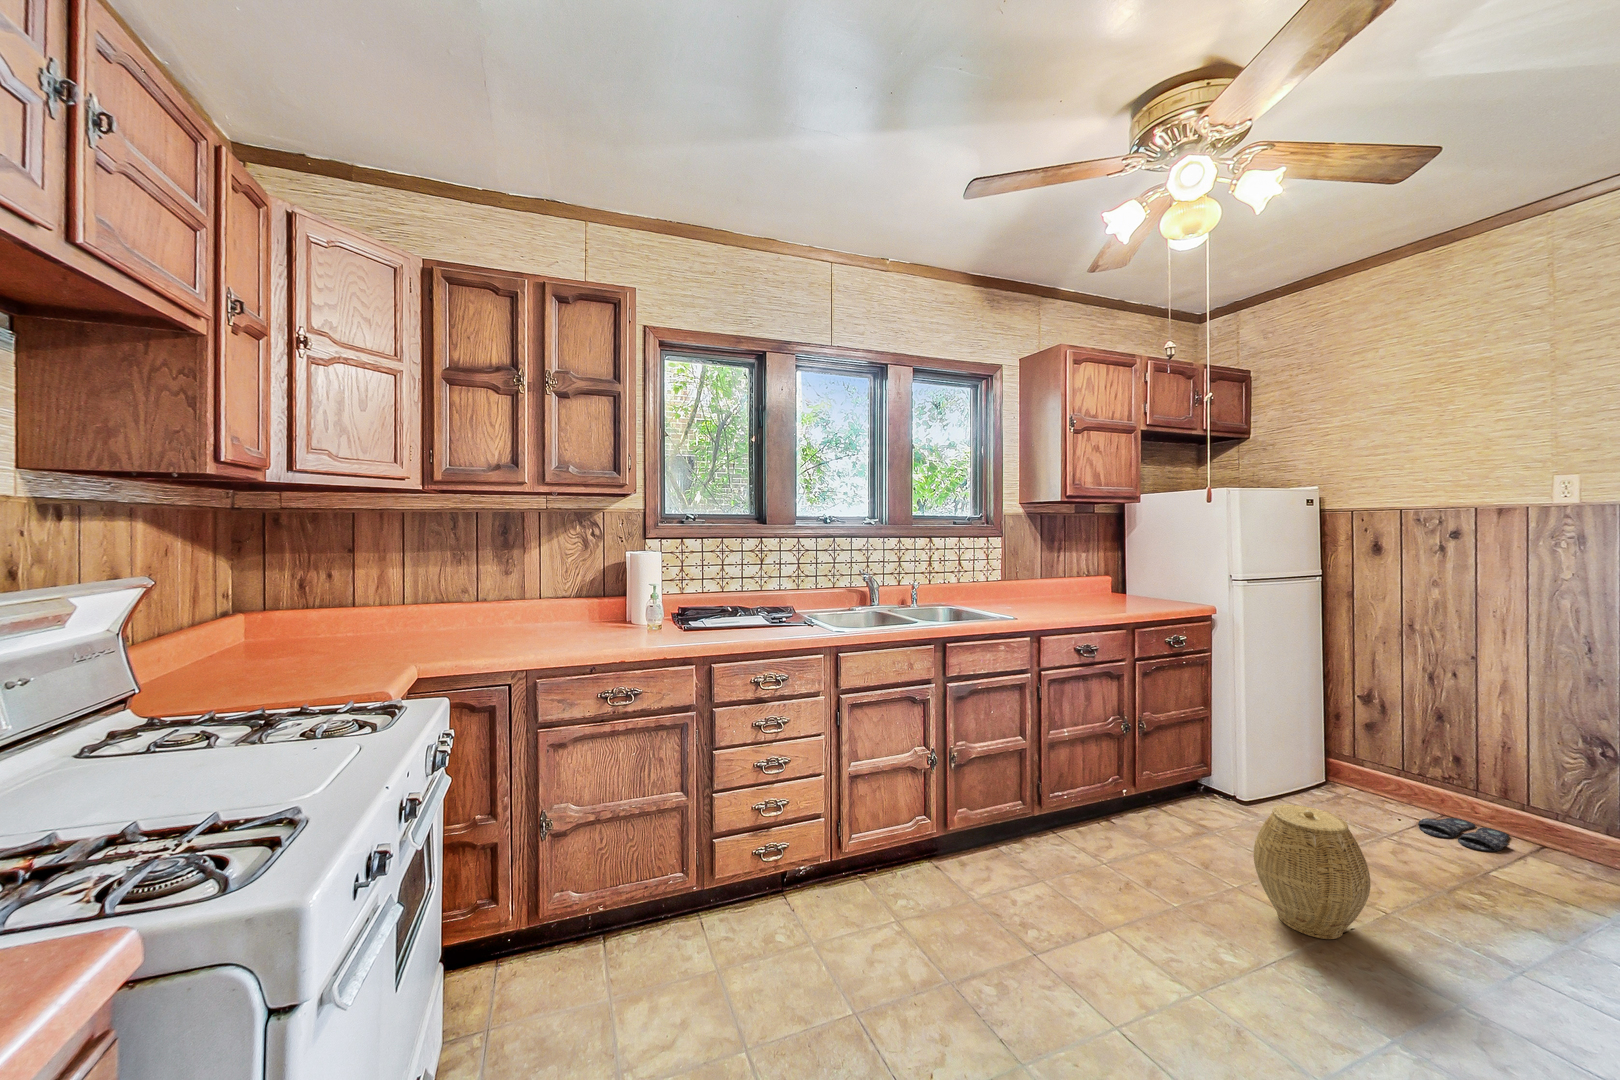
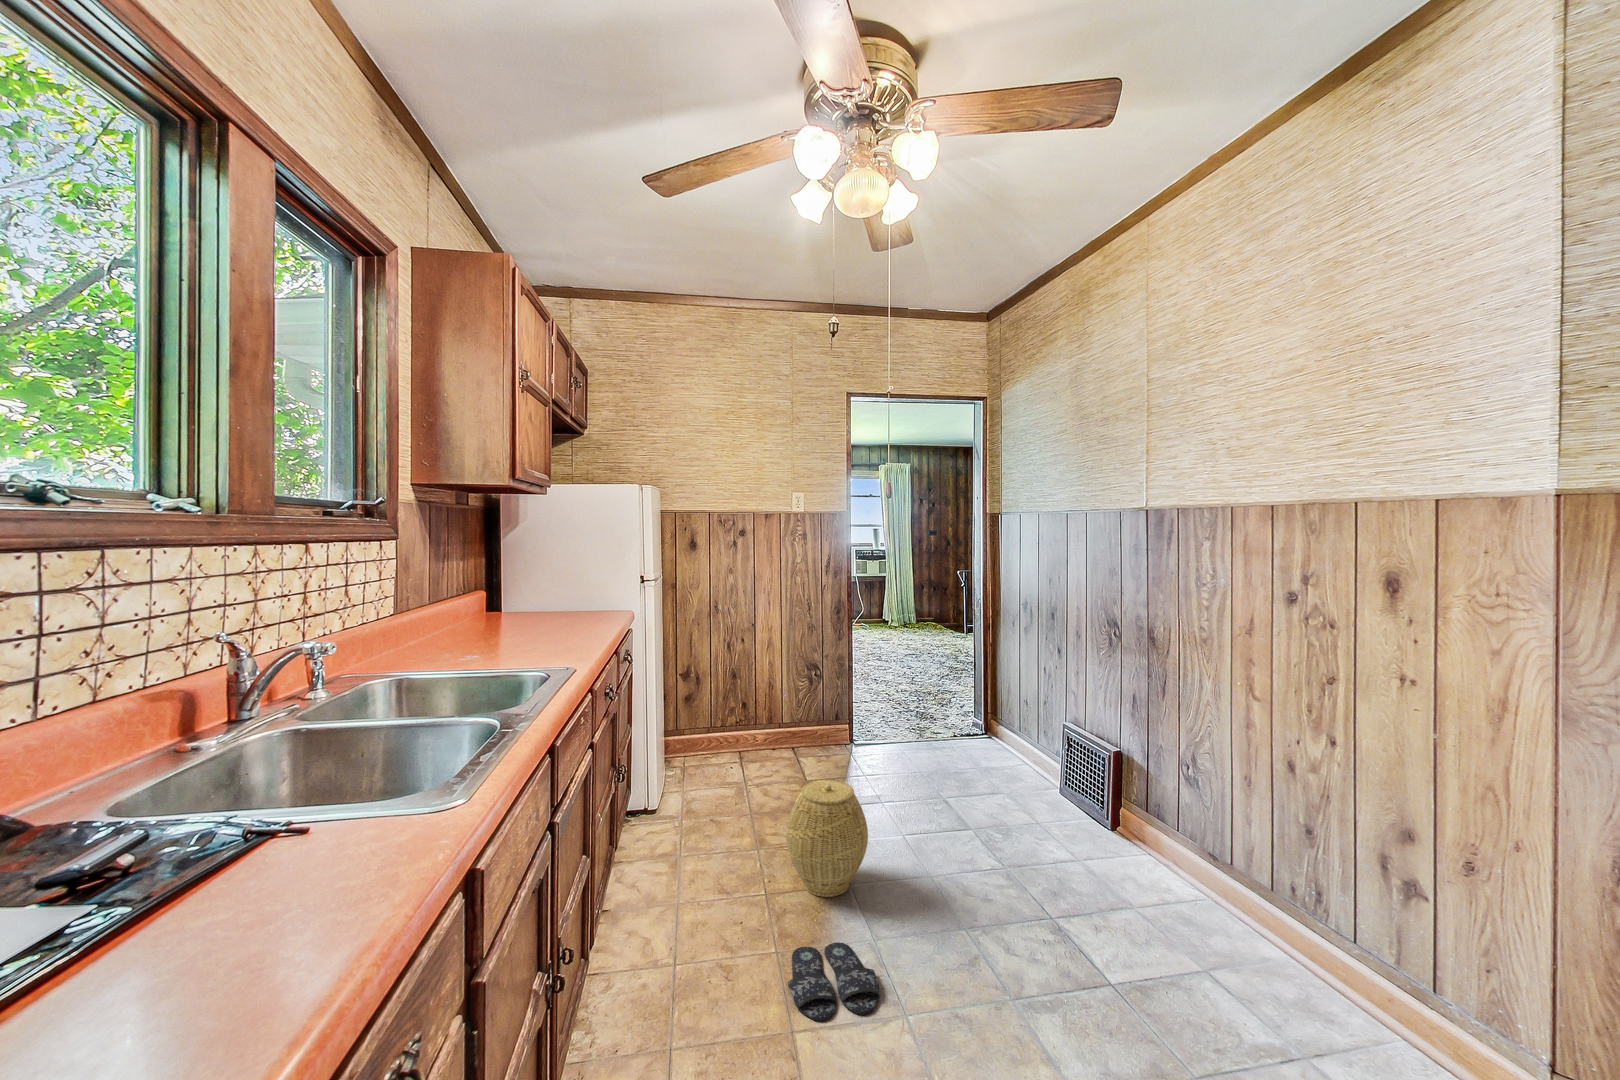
slippers: present [1418,818,1509,851] -> present [788,942,879,1021]

